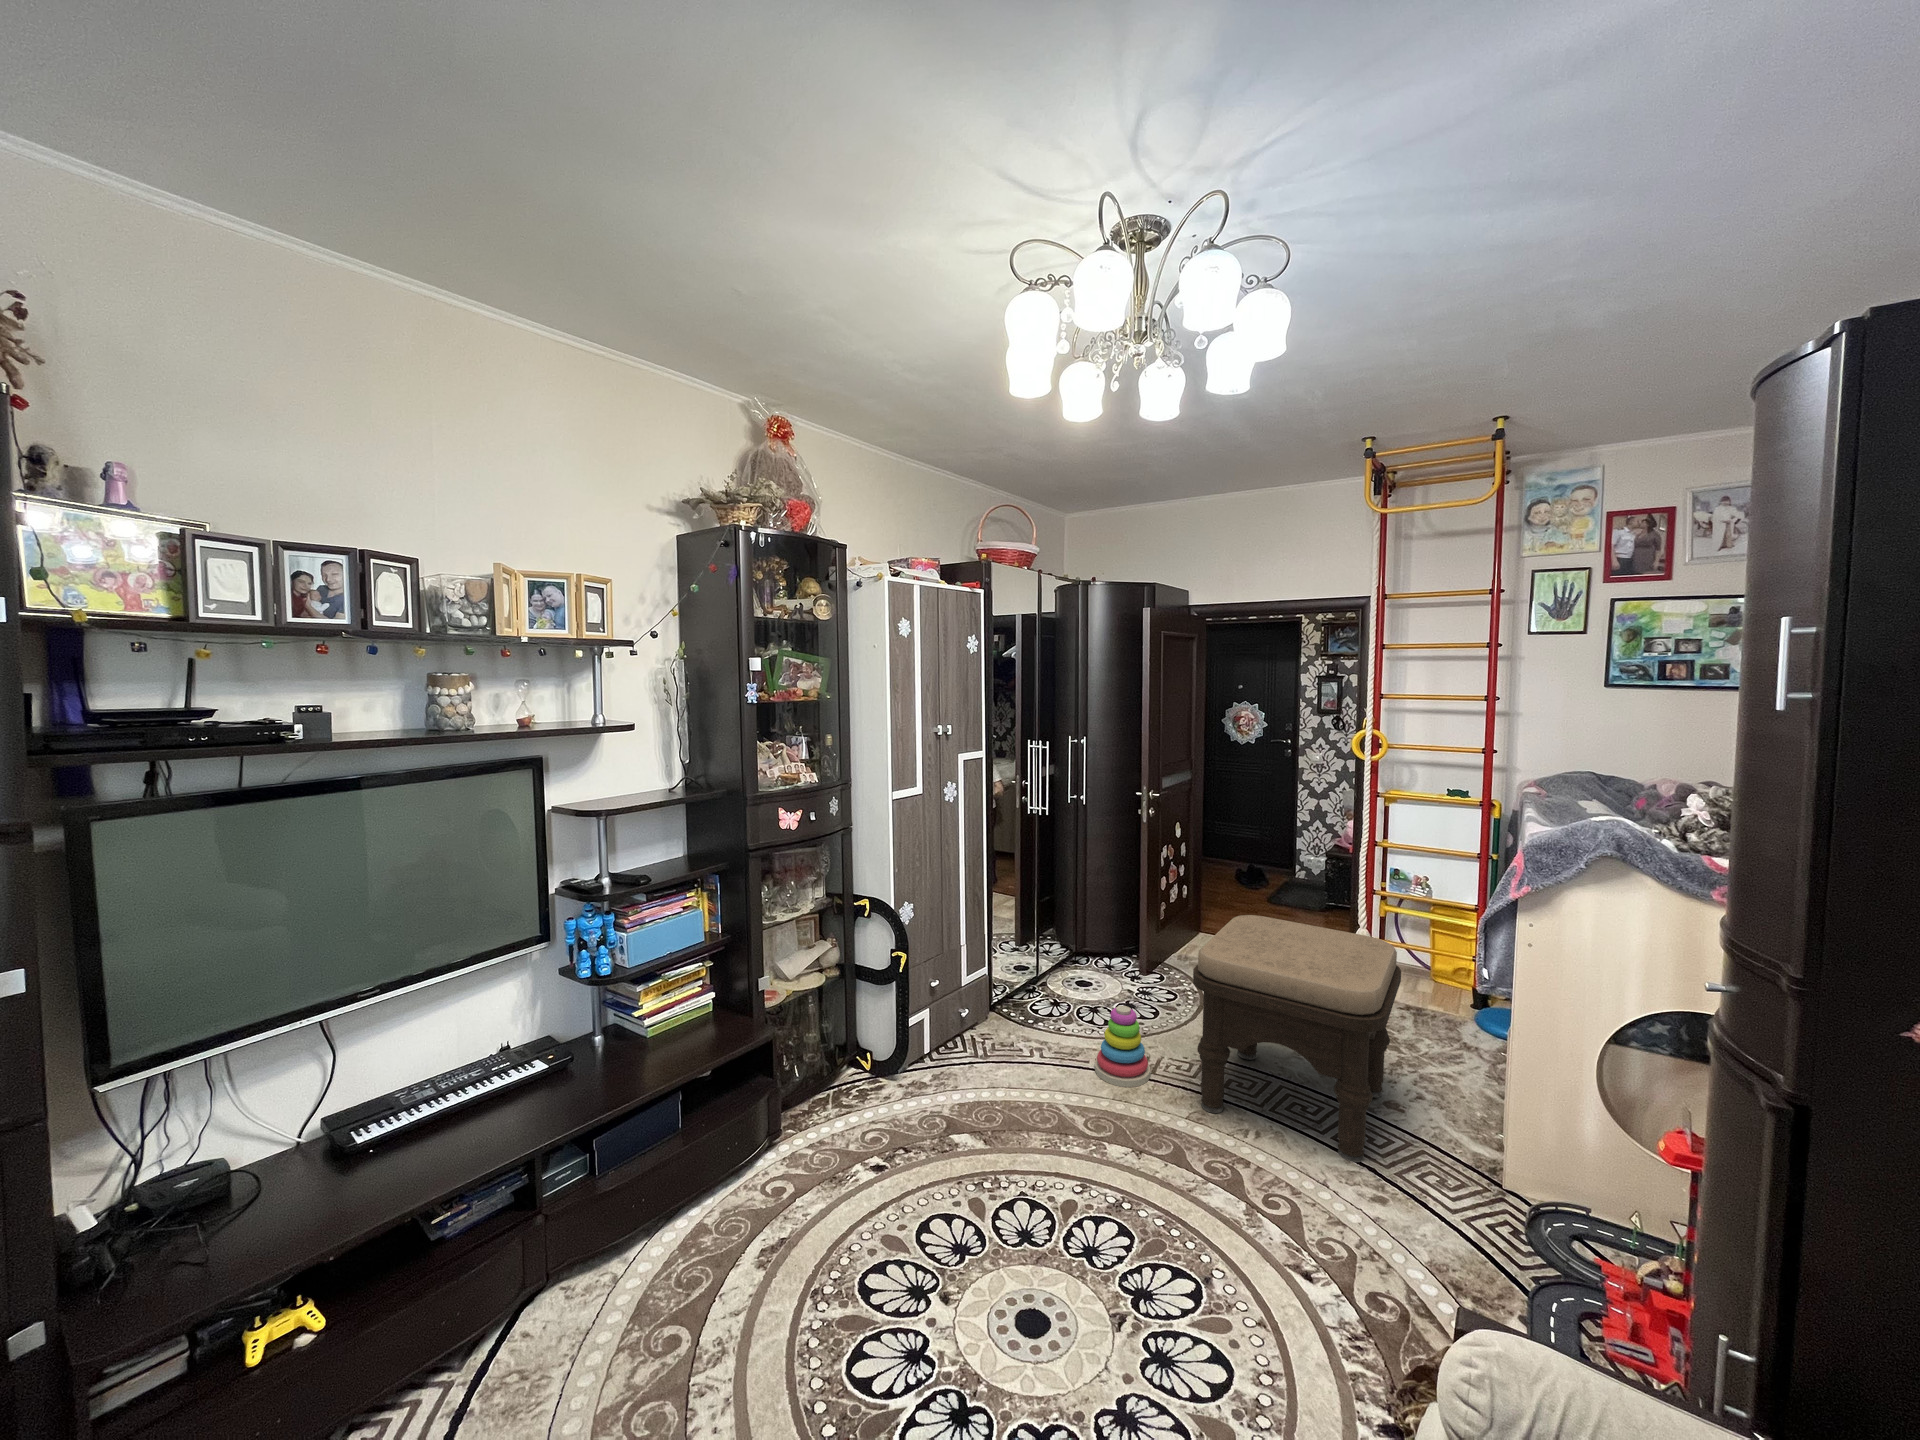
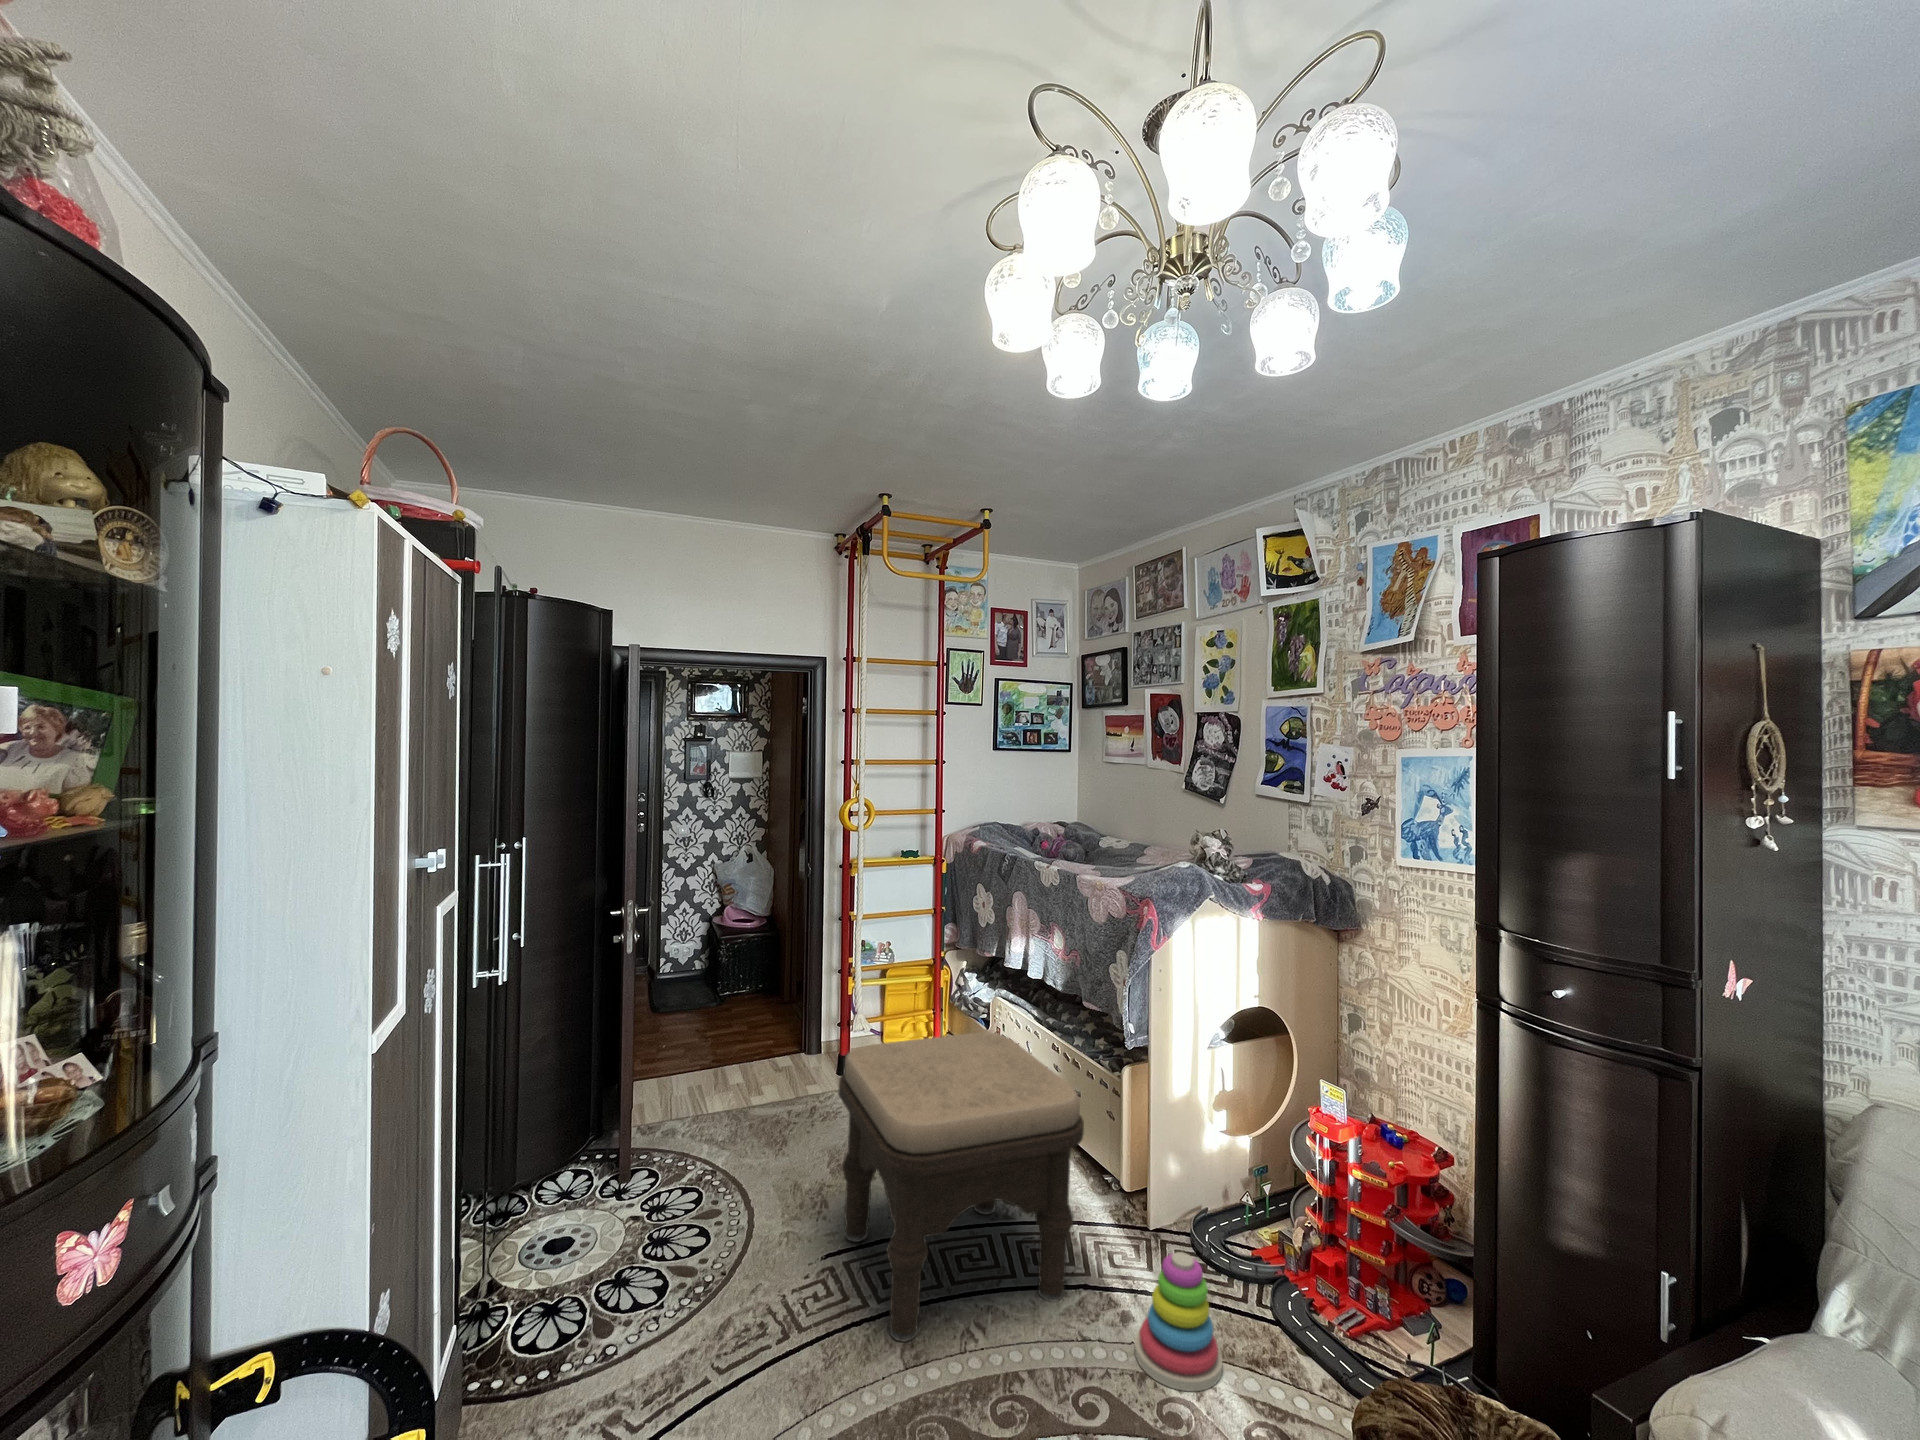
stacking toy: present [1095,1006,1150,1087] -> present [1135,1252,1222,1392]

